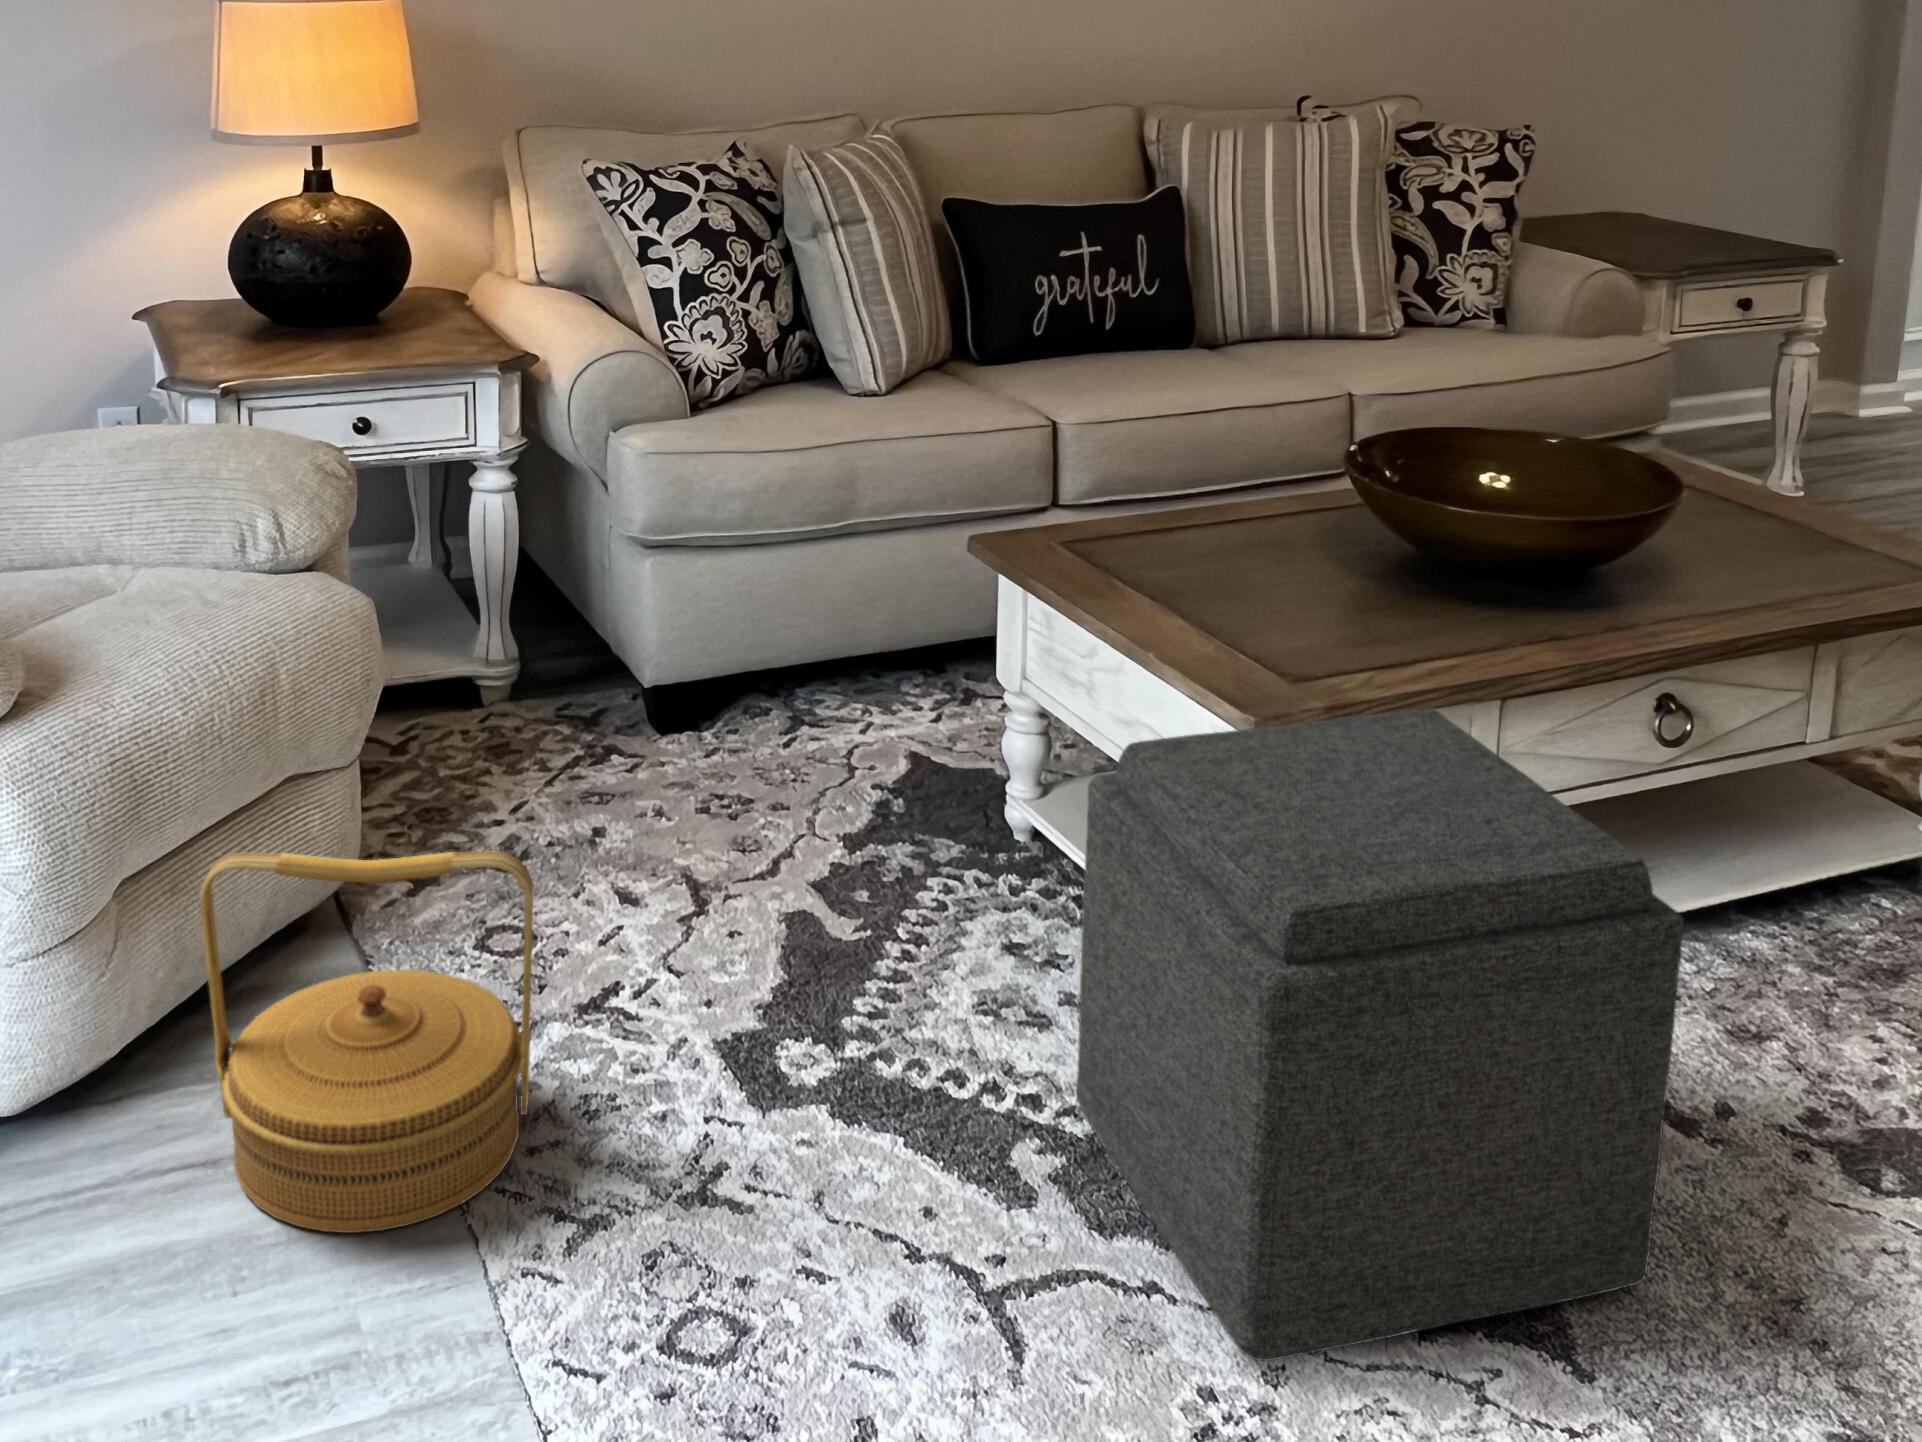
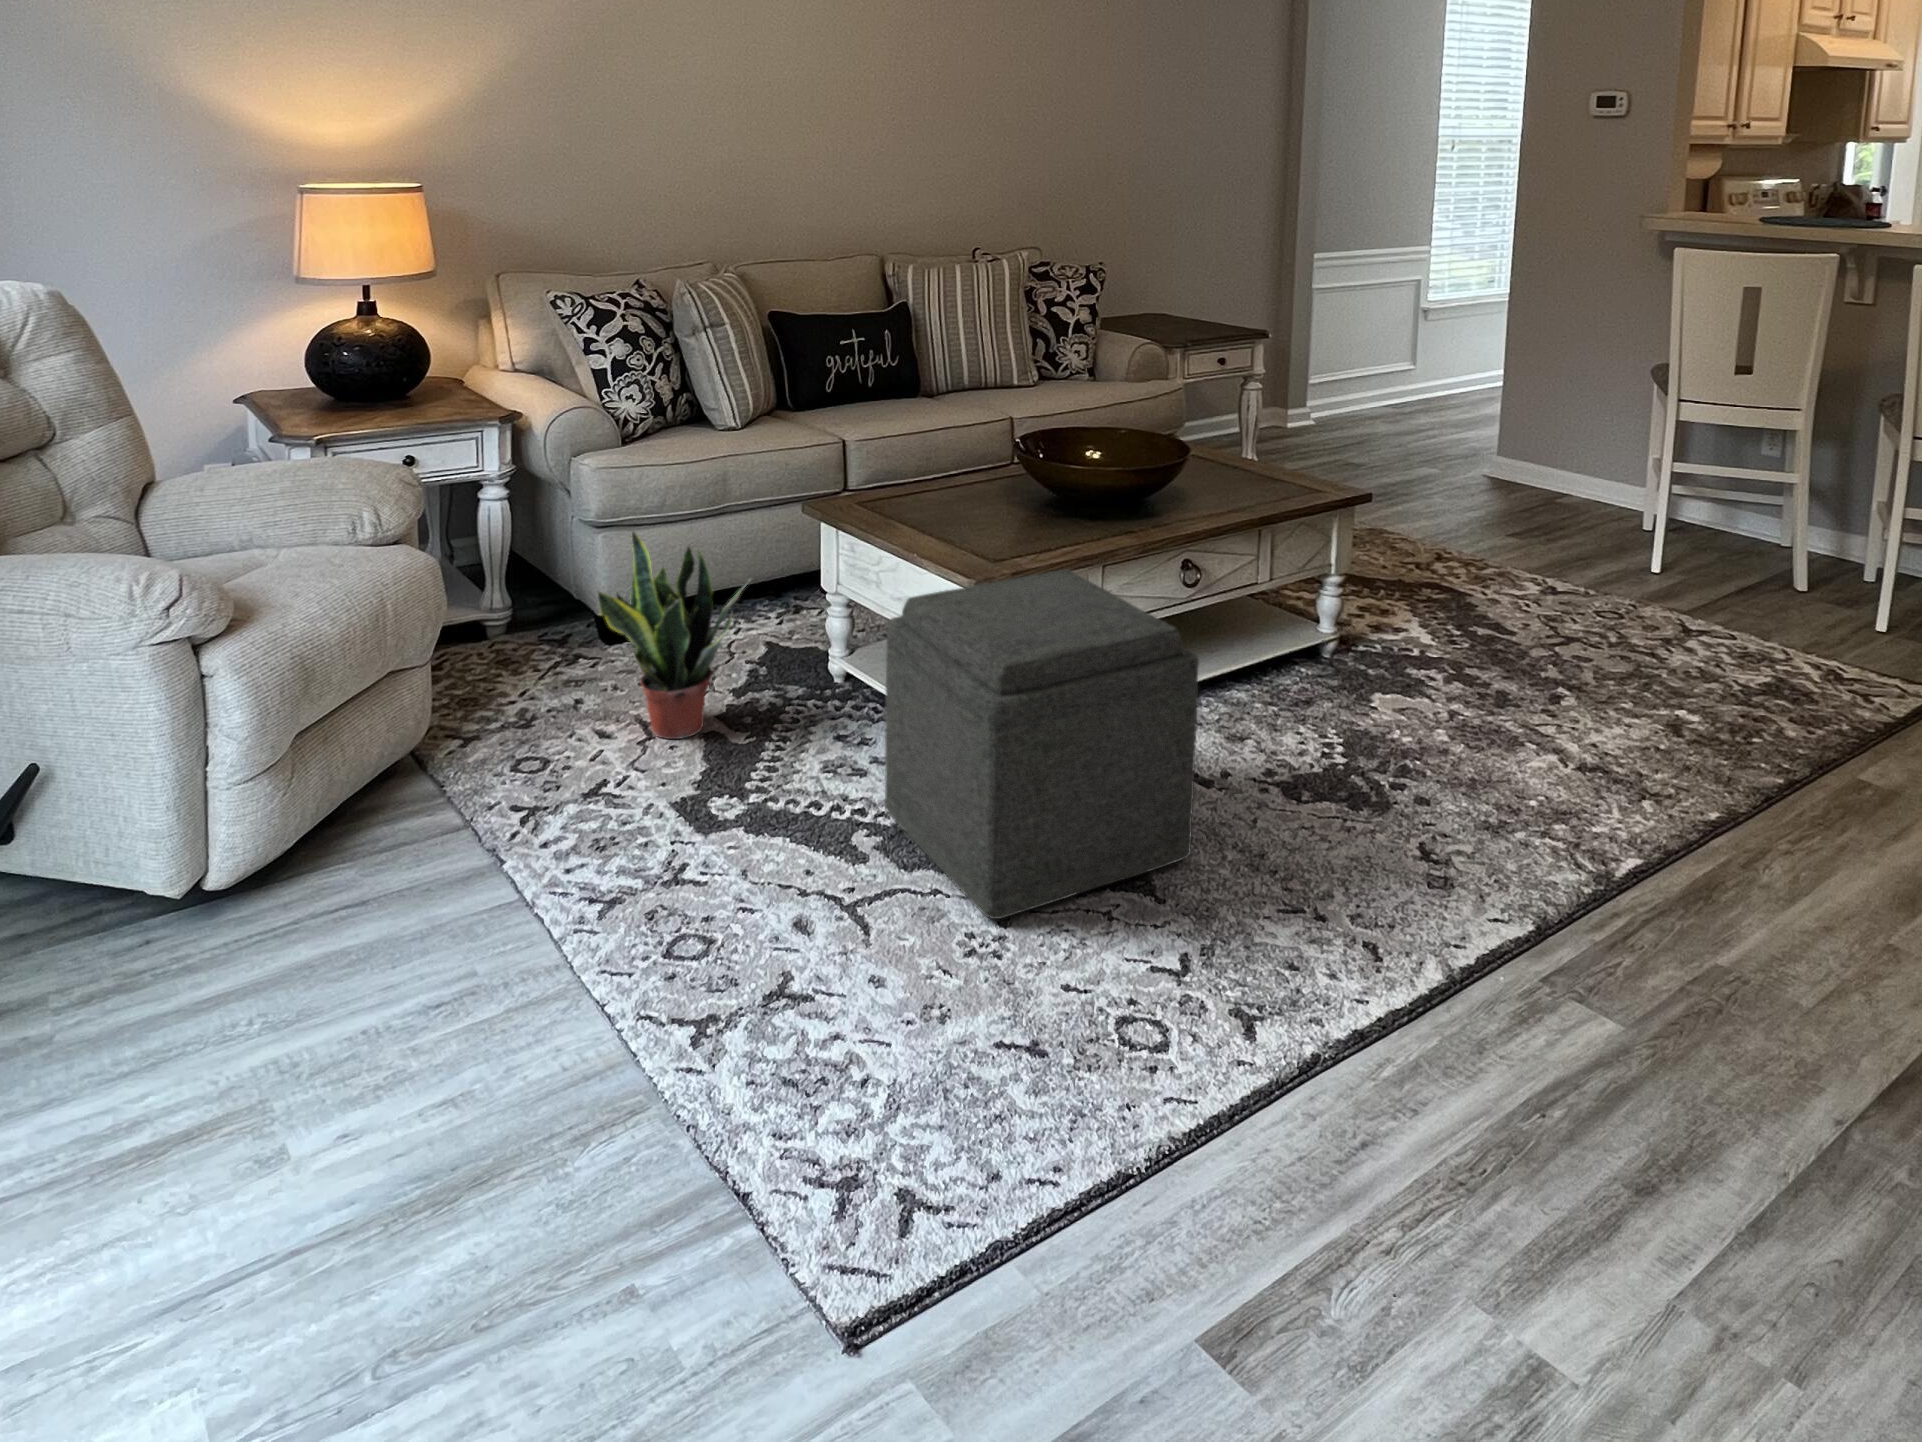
potted plant: none [615,570,872,920] -> present [598,532,746,739]
basket: present [199,851,534,1233] -> none [352,691,565,930]

